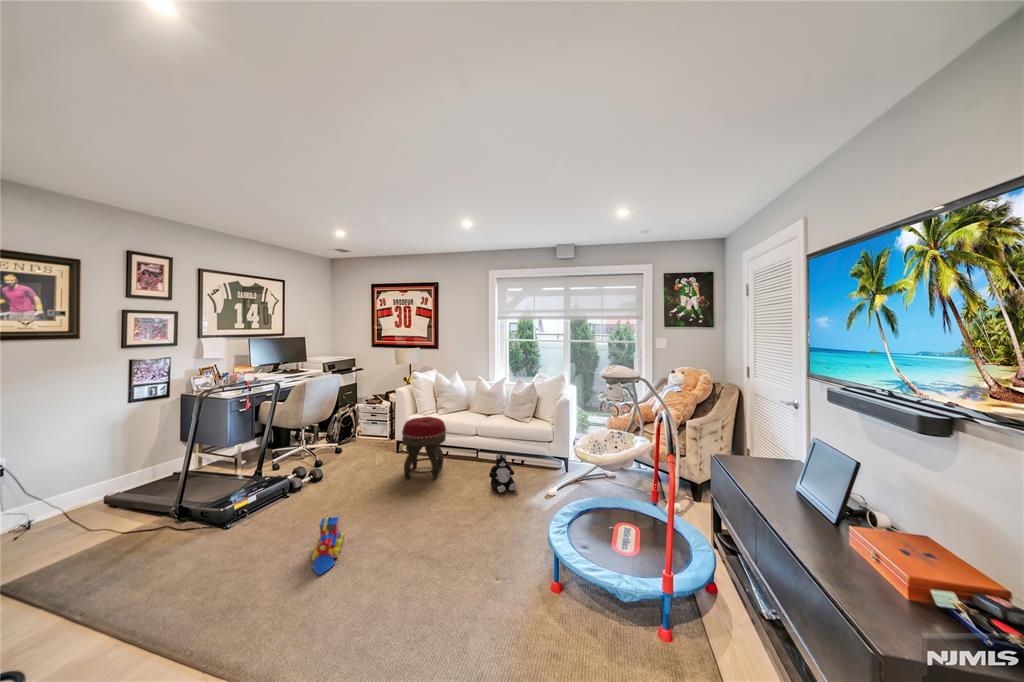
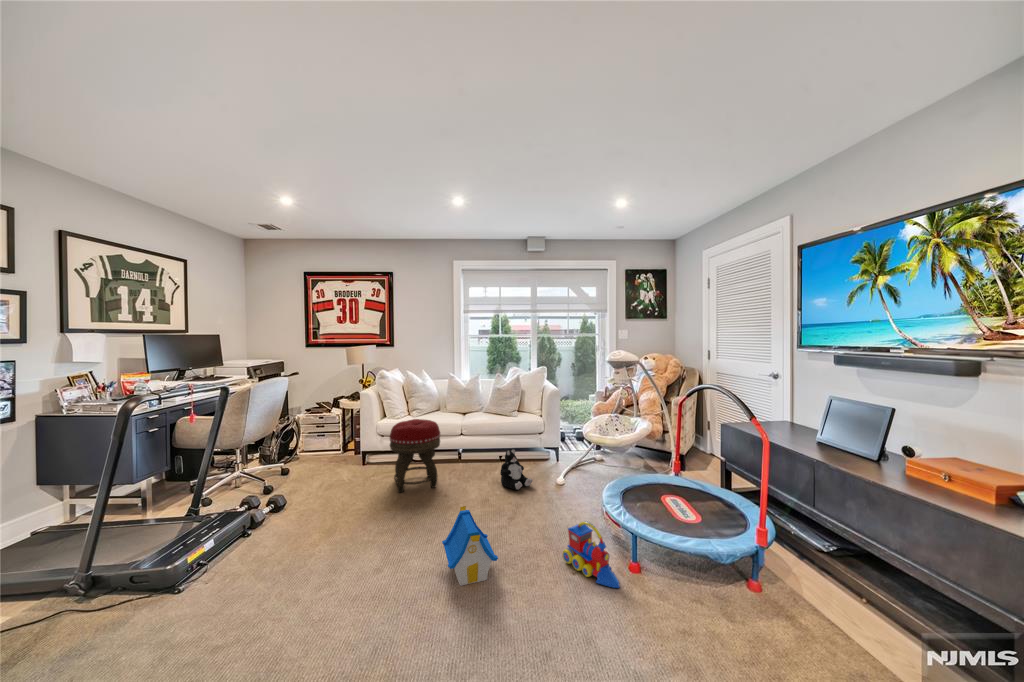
toy house: none [376,501,428,568] -> present [442,506,498,586]
toy train: present [311,515,344,575] -> present [563,521,620,588]

